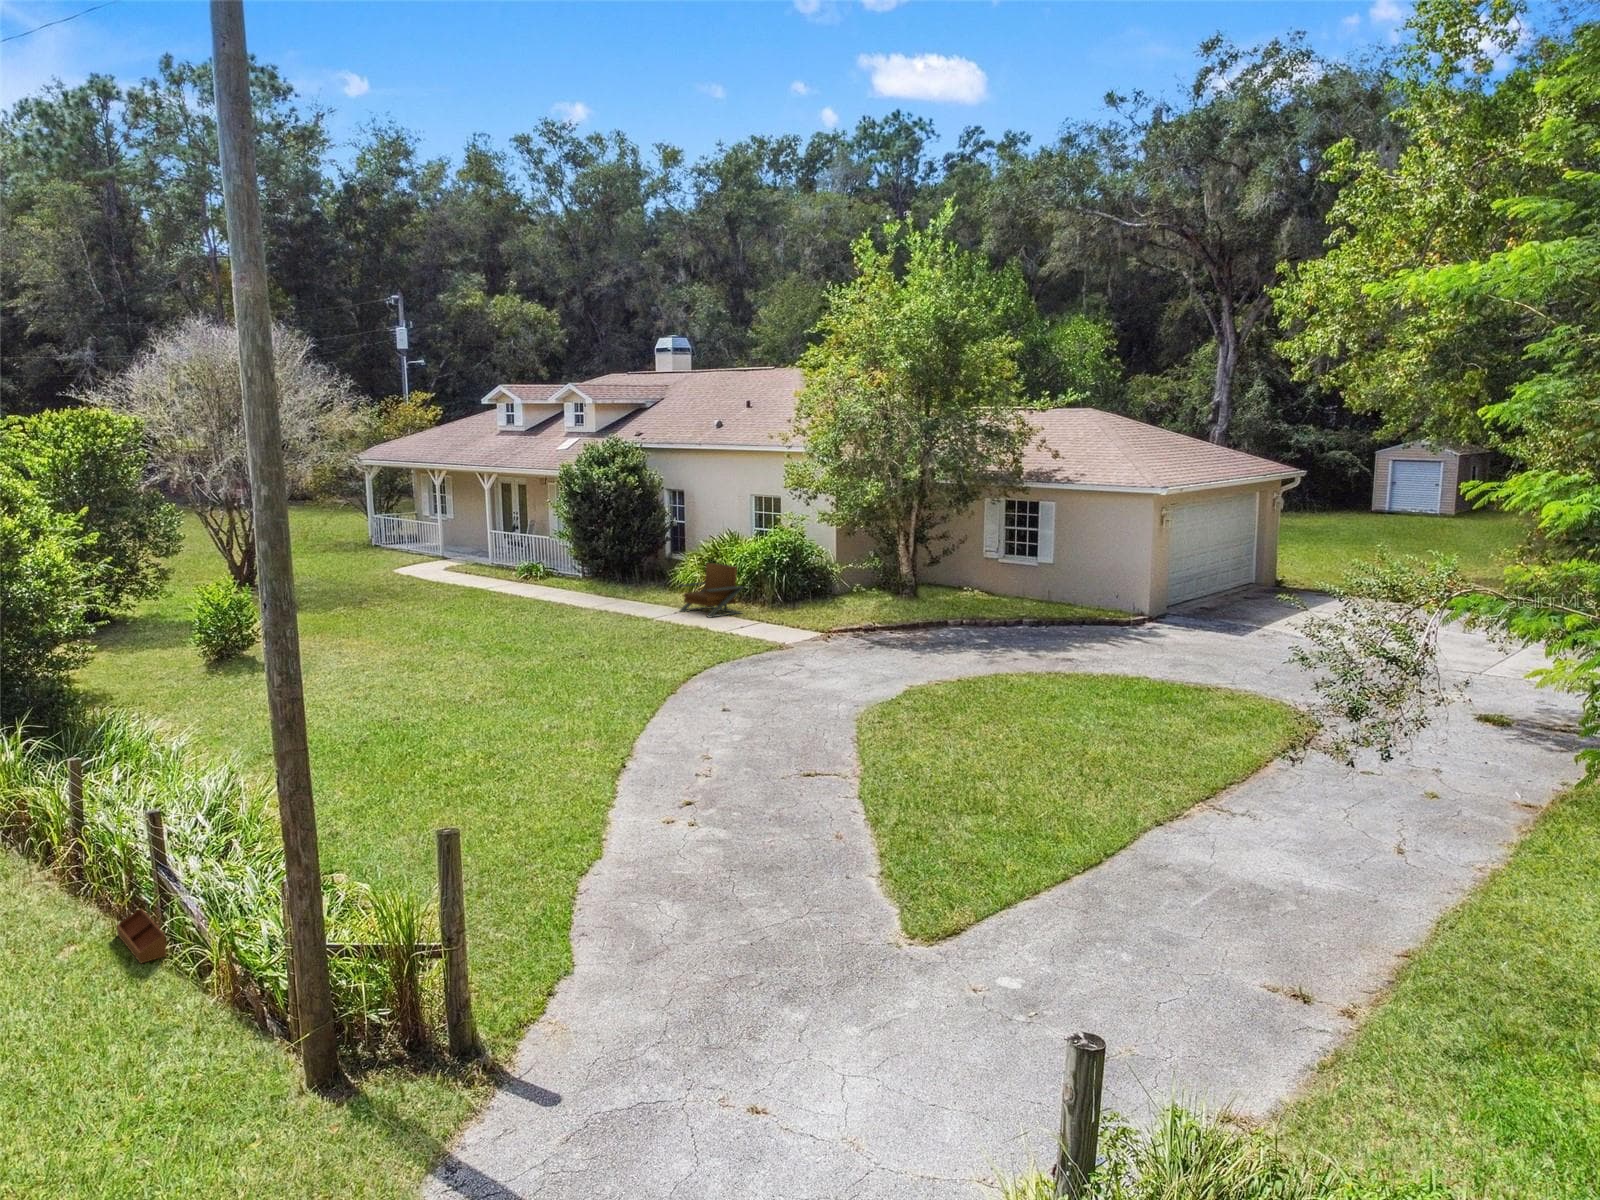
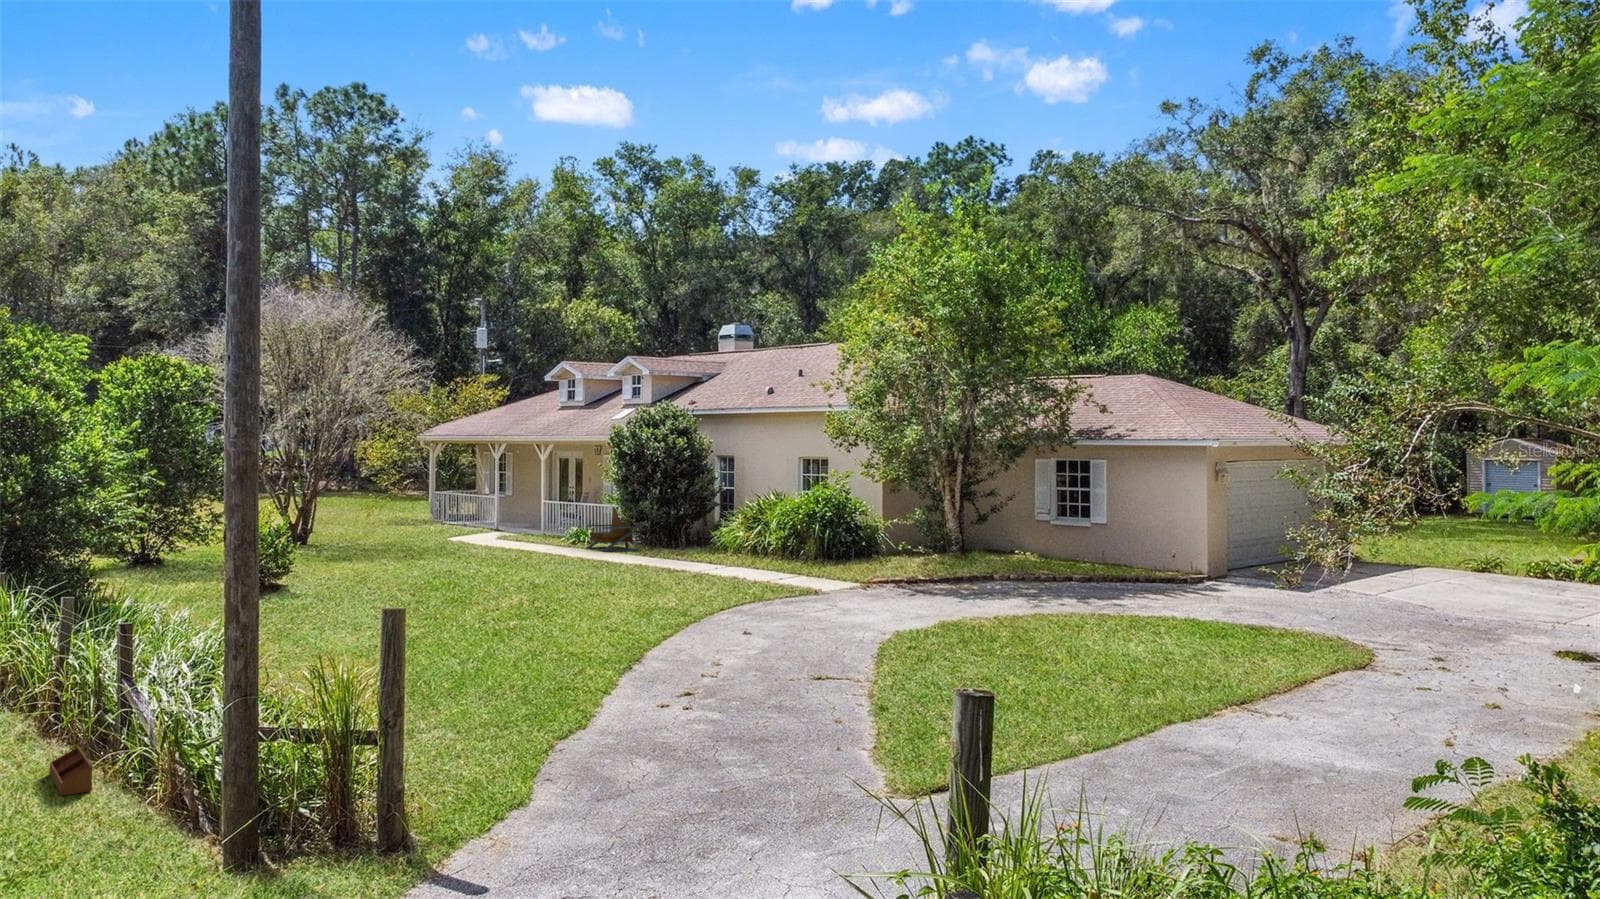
lounge chair: present [680,563,744,617] -> present [586,507,638,552]

